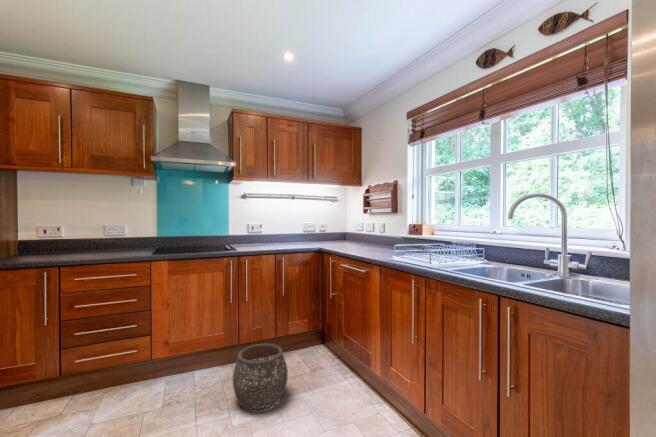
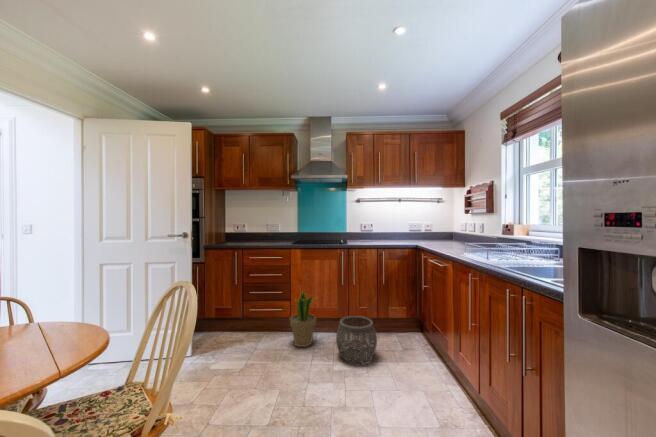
potted plant: none [155,321,201,406] -> present [290,292,316,347]

